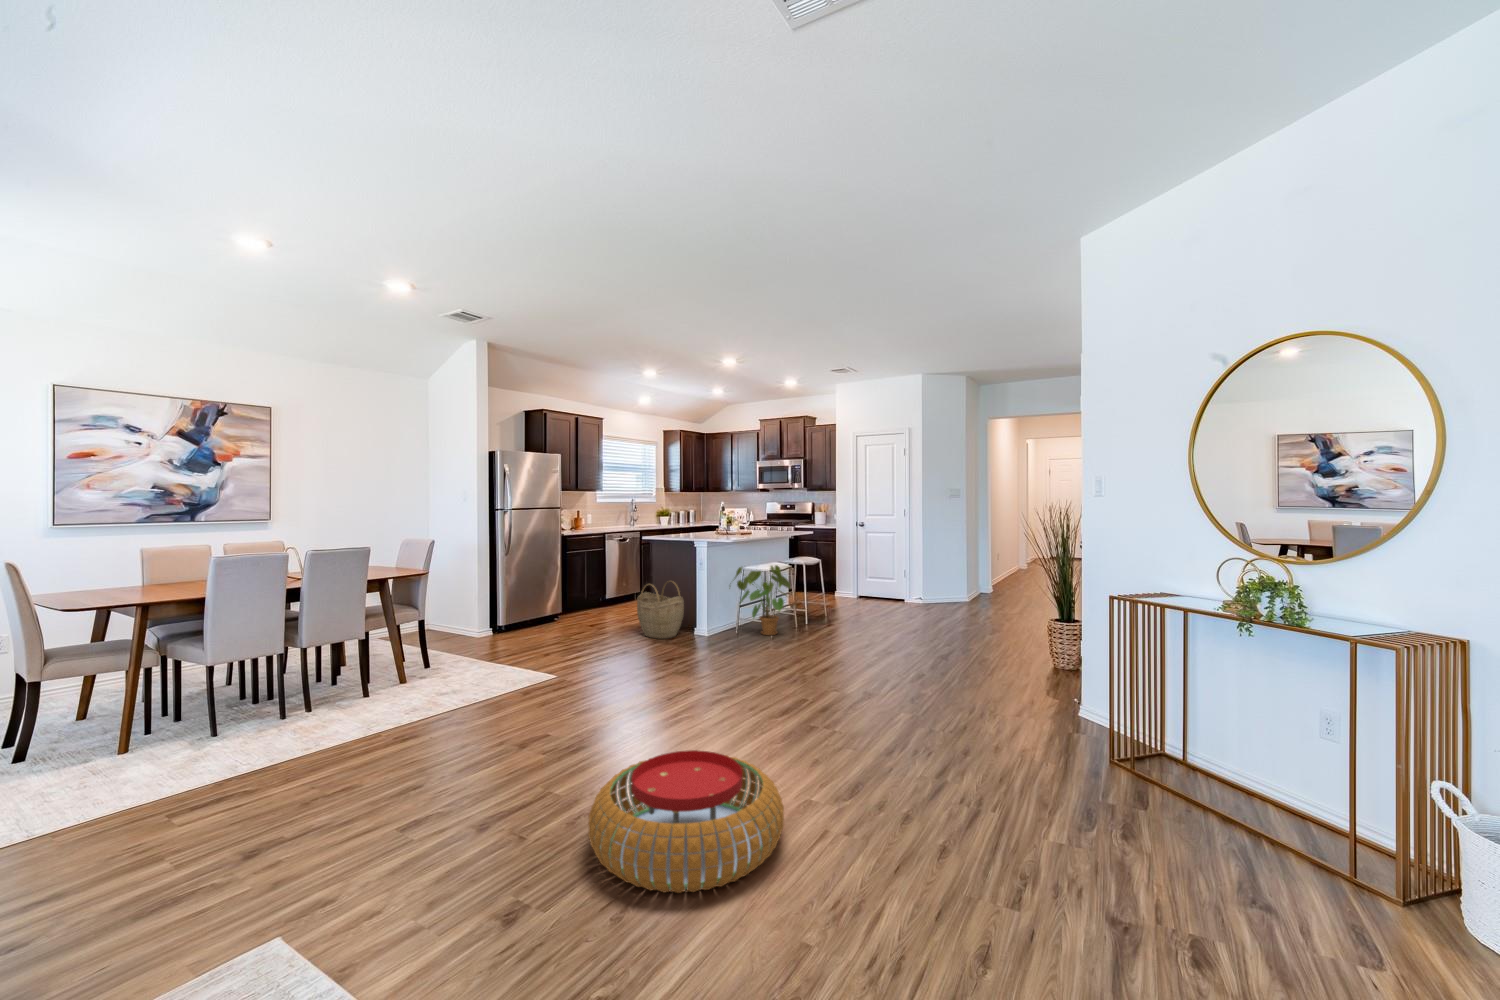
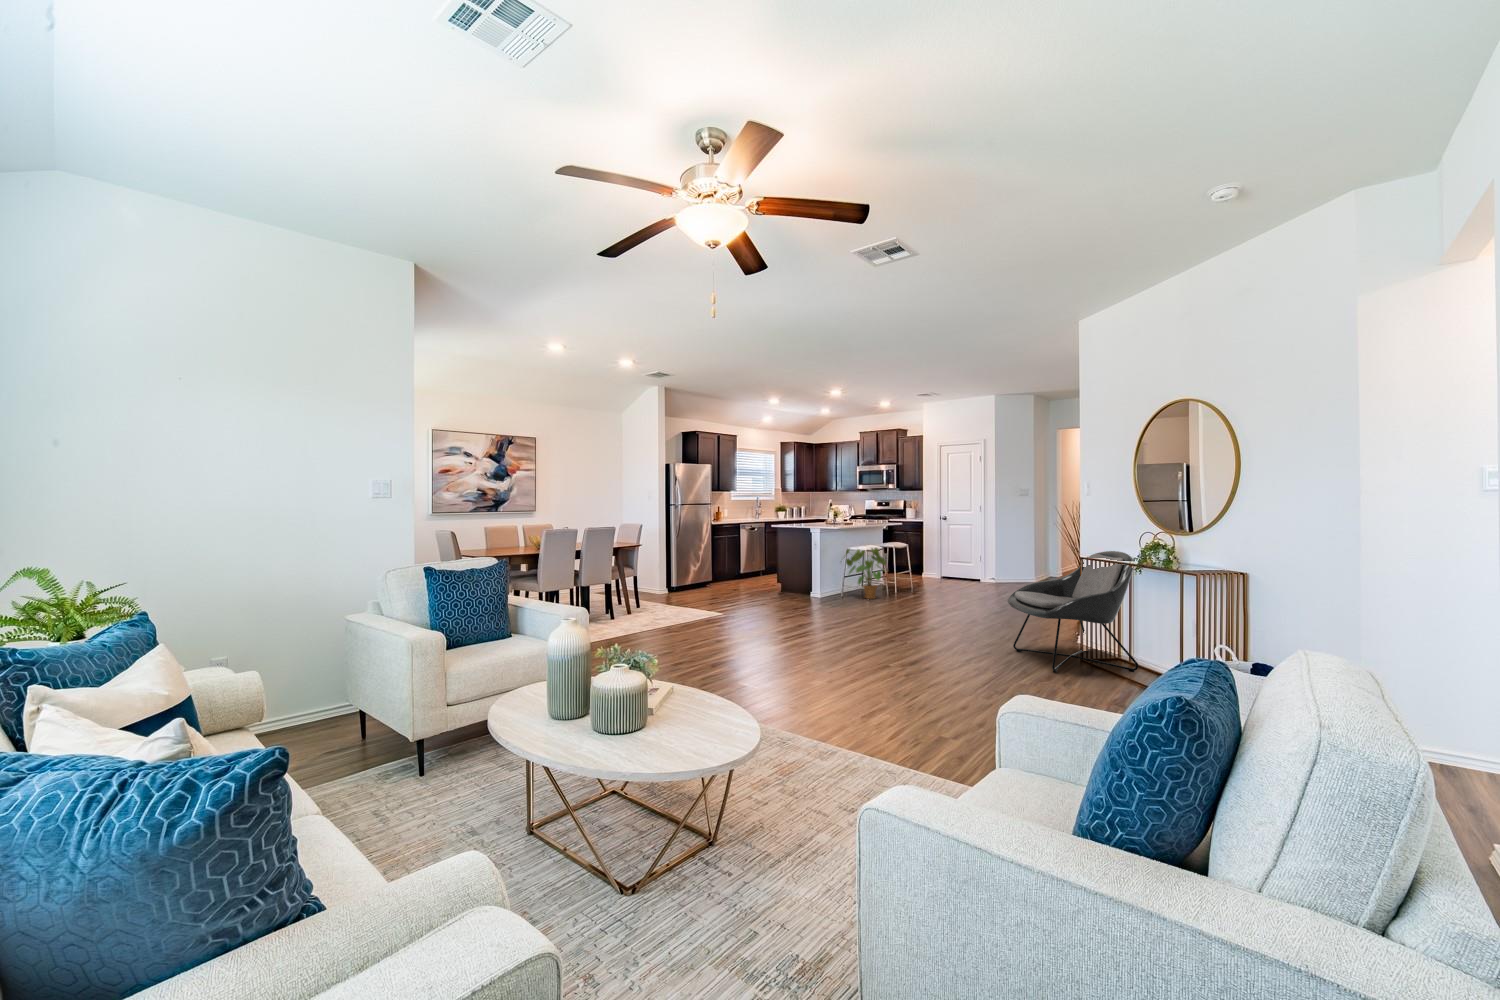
lounge chair: none [980,578,1212,802] -> present [1008,551,1138,672]
woven basket: present [637,581,684,639] -> none [773,558,807,599]
pouf: present [588,750,784,893] -> none [788,634,886,687]

